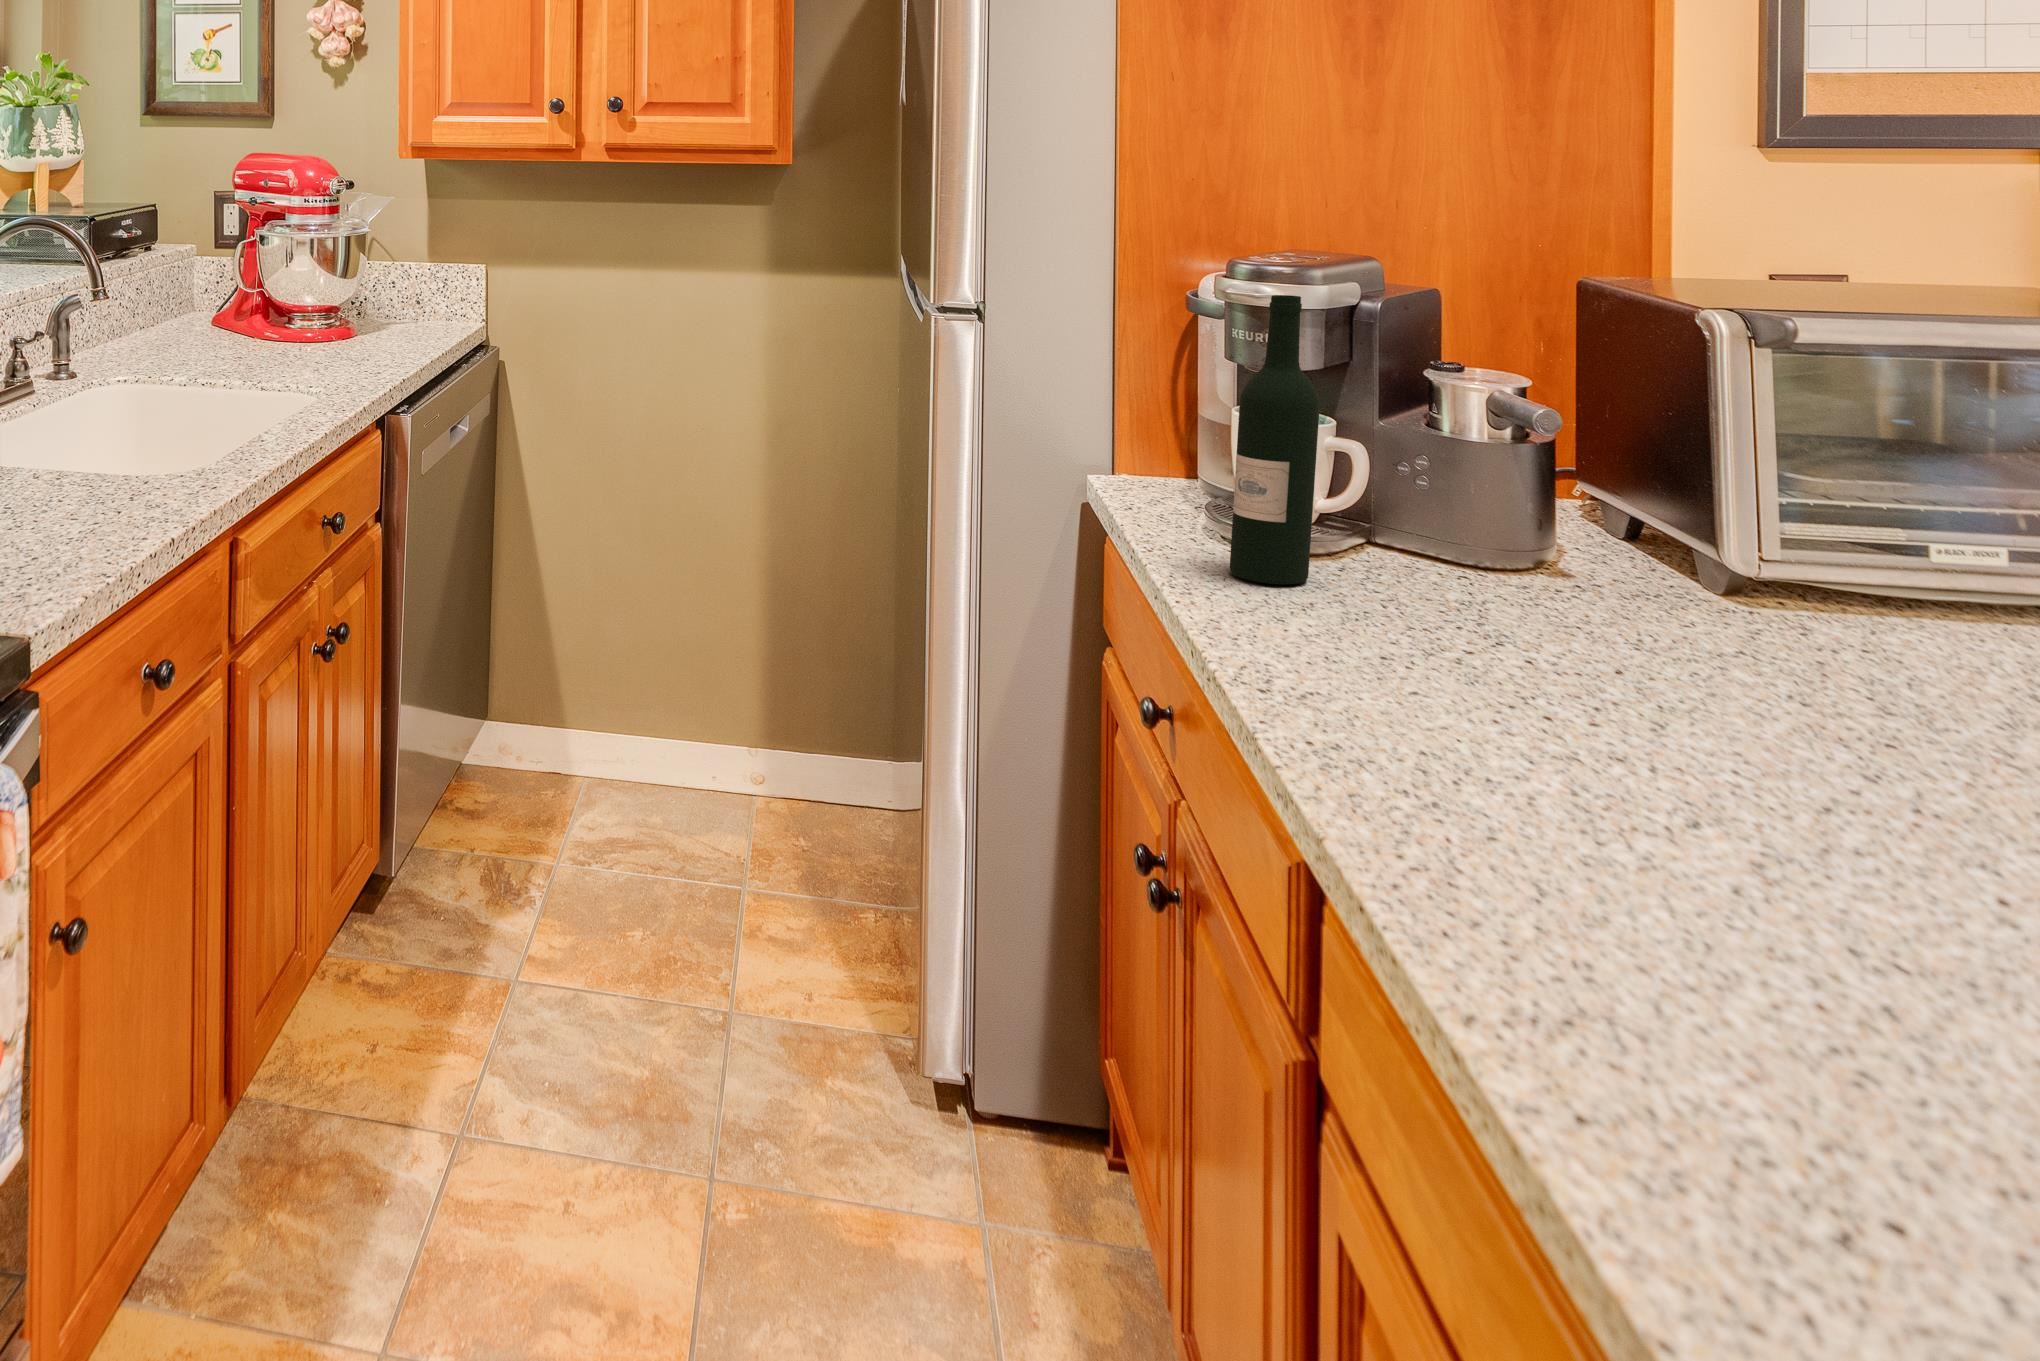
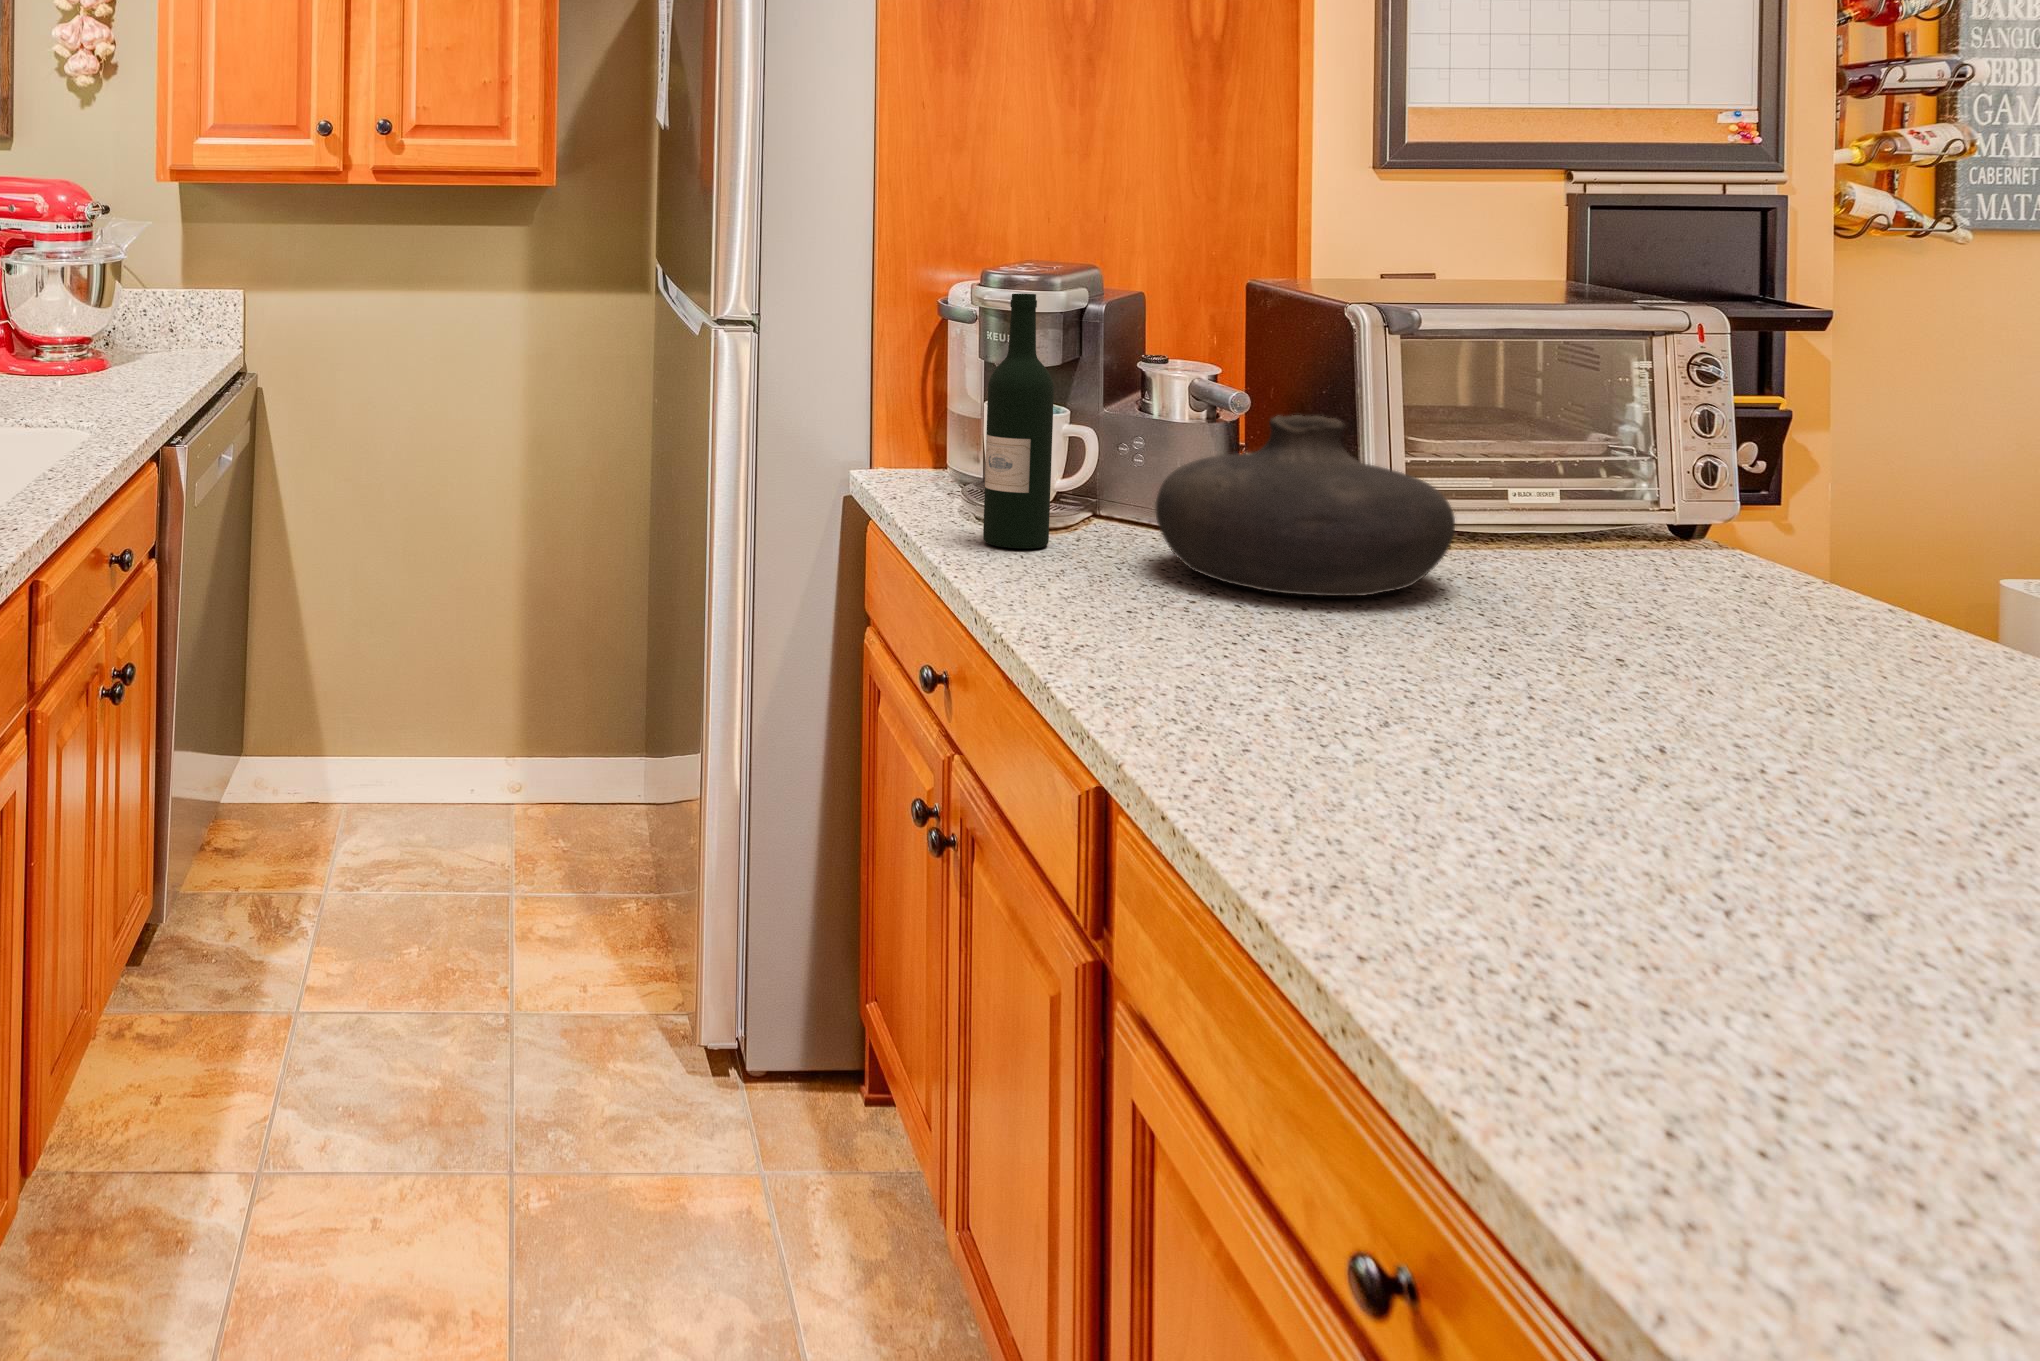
vase: none [1443,448,1847,678] -> present [1156,415,1455,596]

